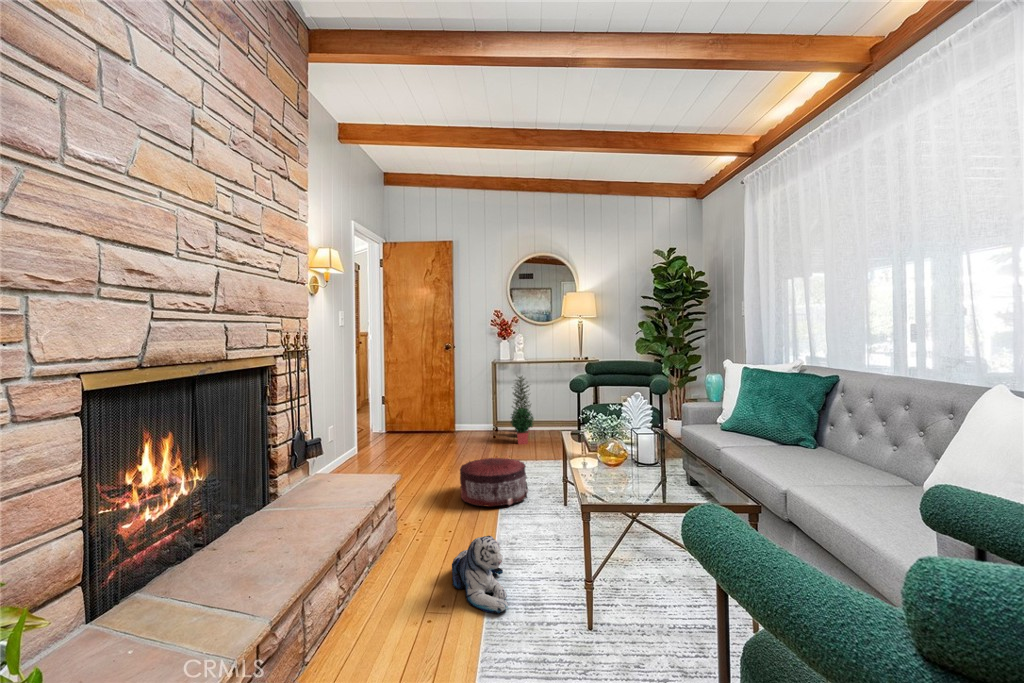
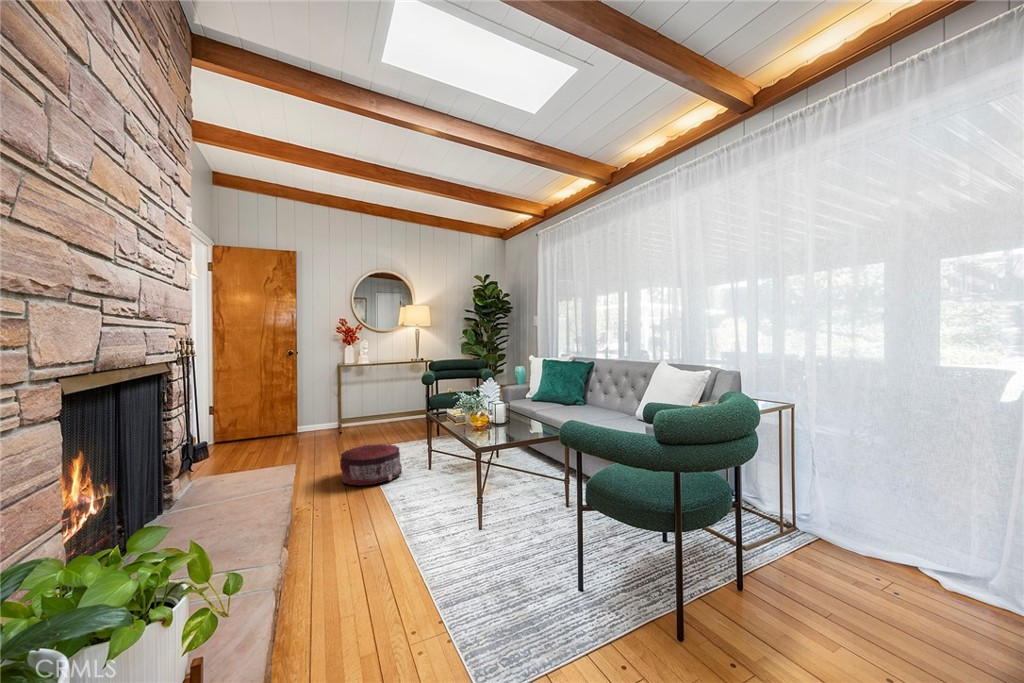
potted plant: present [511,376,534,444] -> none [355,375,382,435]
plush toy: present [452,536,509,613] -> none [372,497,432,552]

